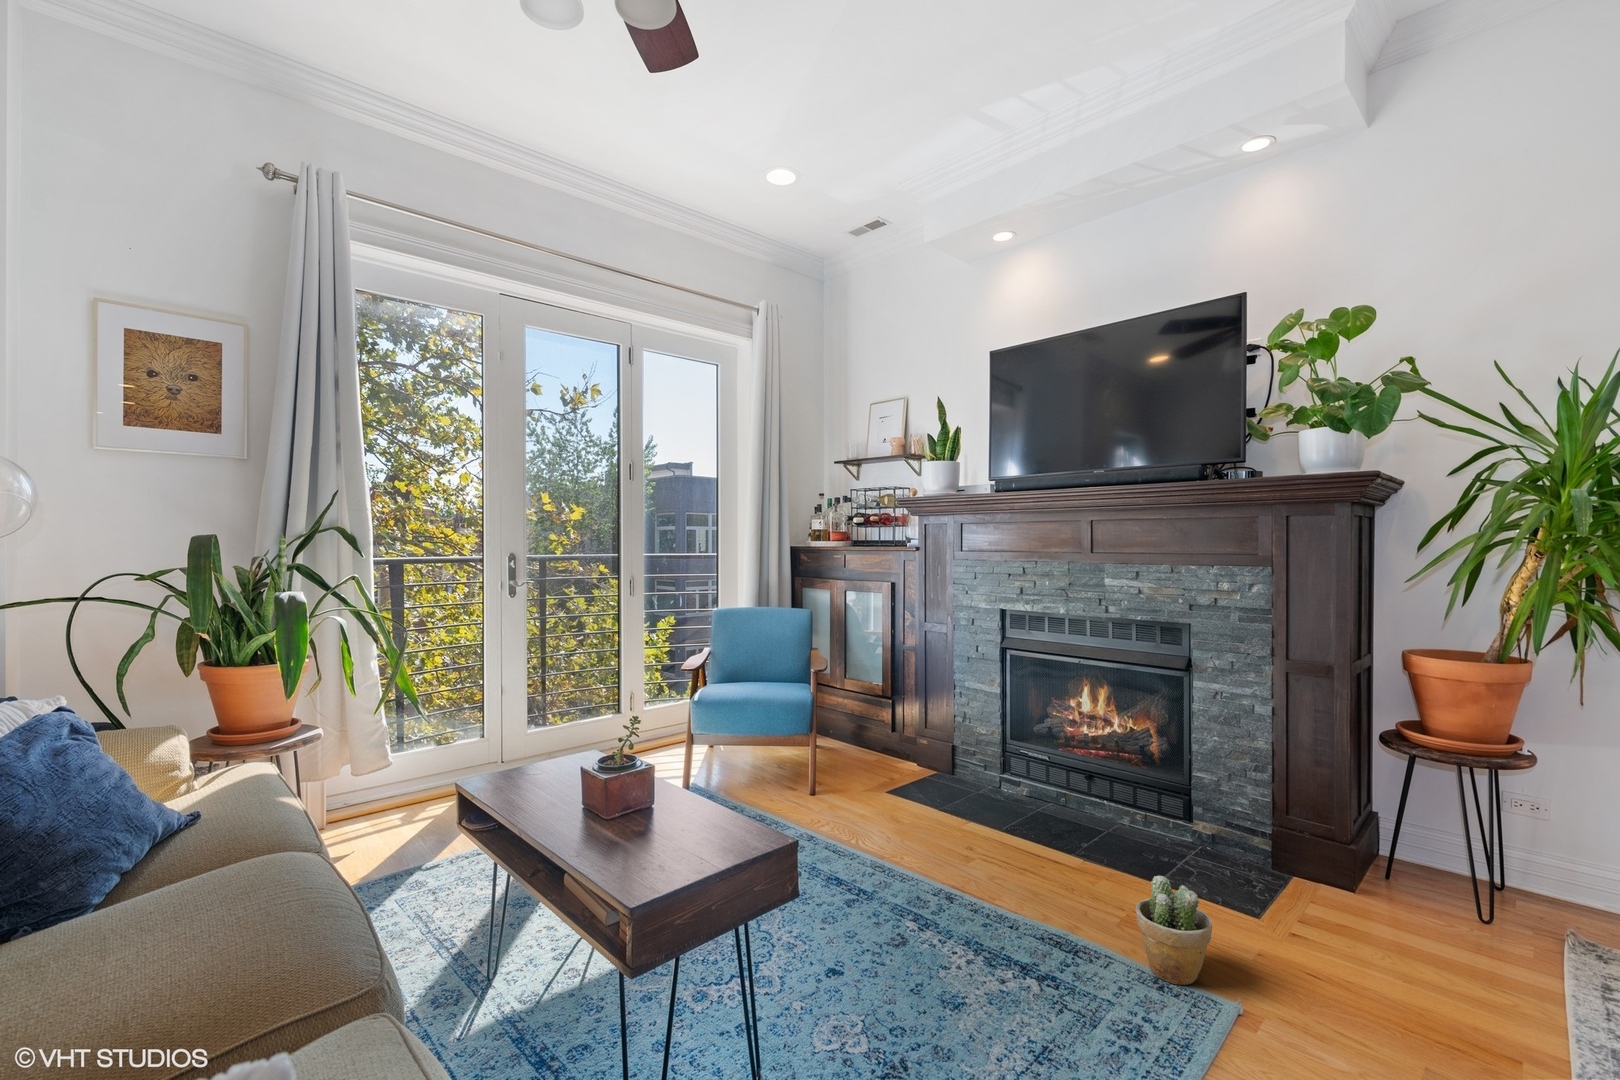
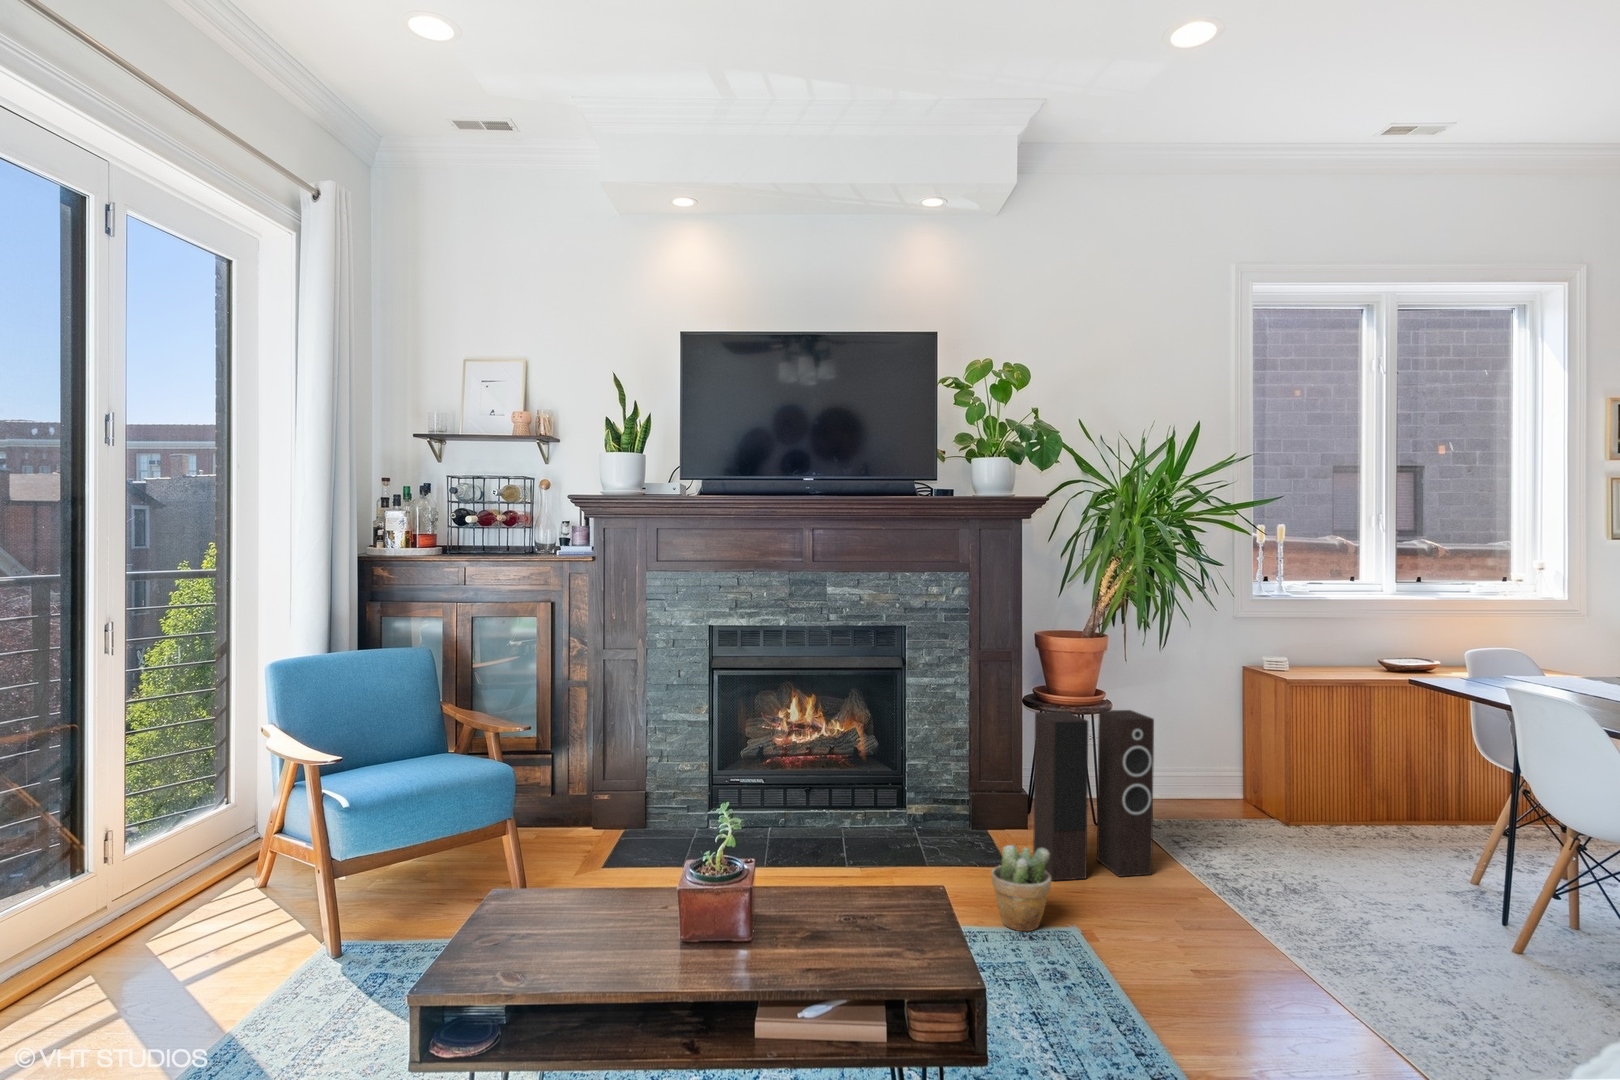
speaker: none [1291,739,1476,1003] -> present [1033,710,1154,881]

